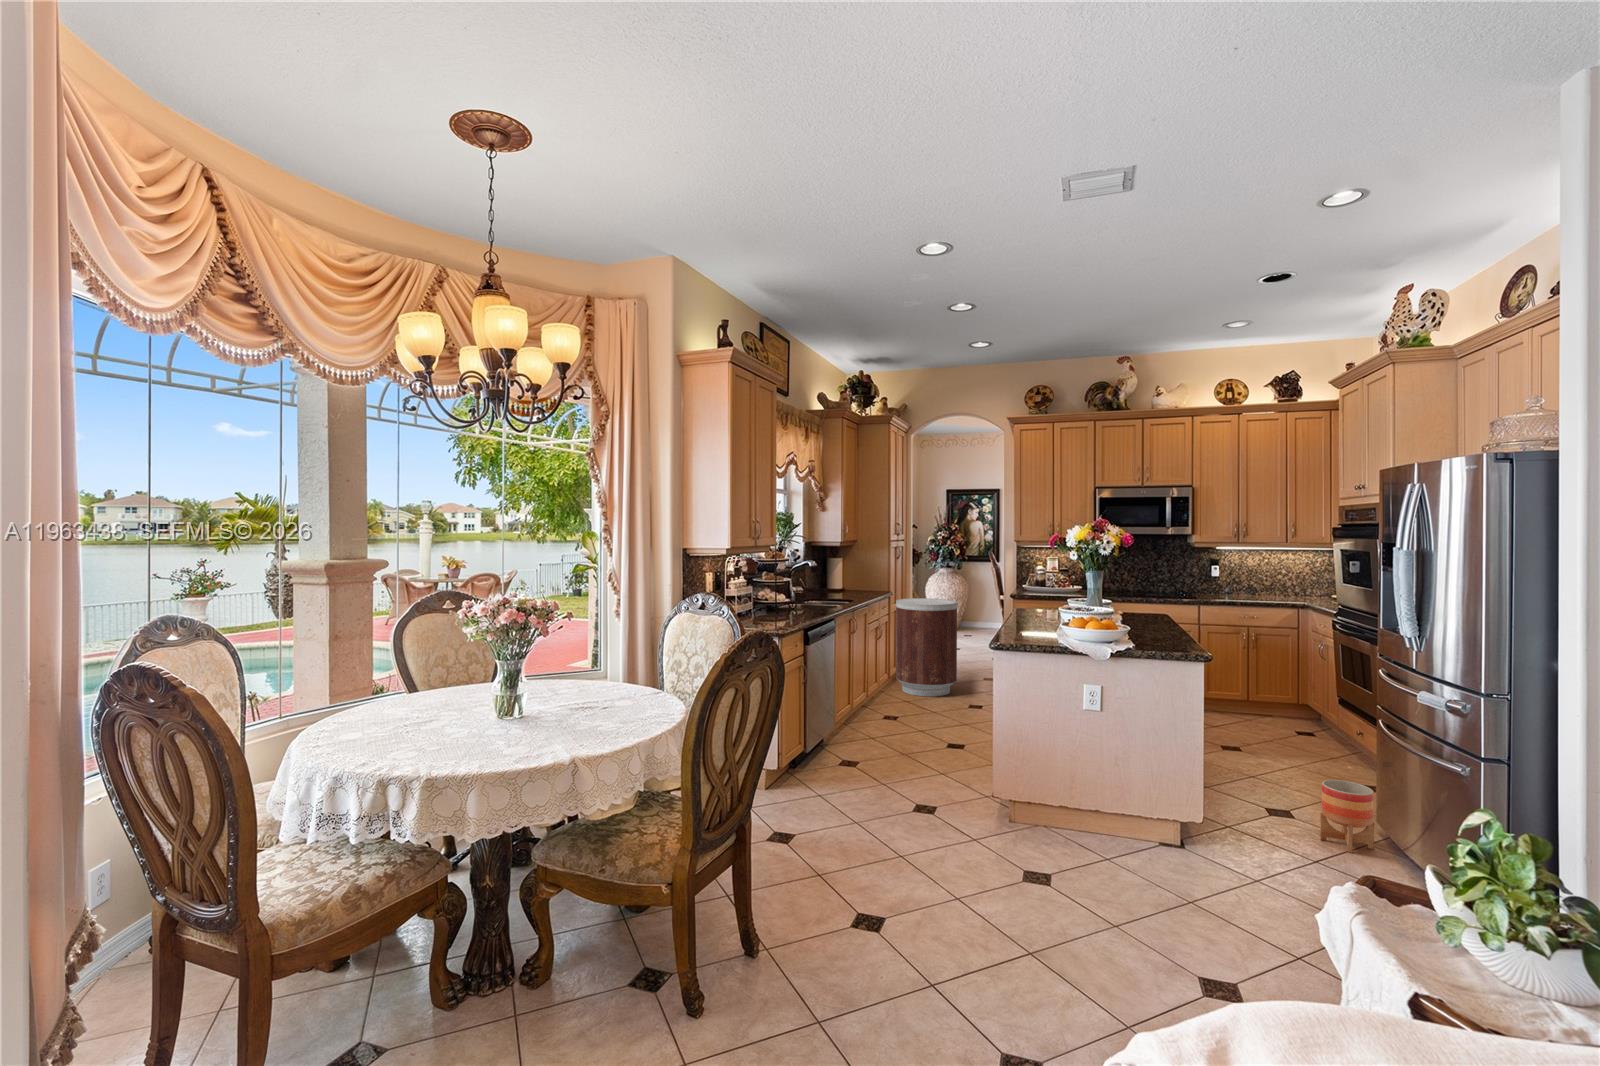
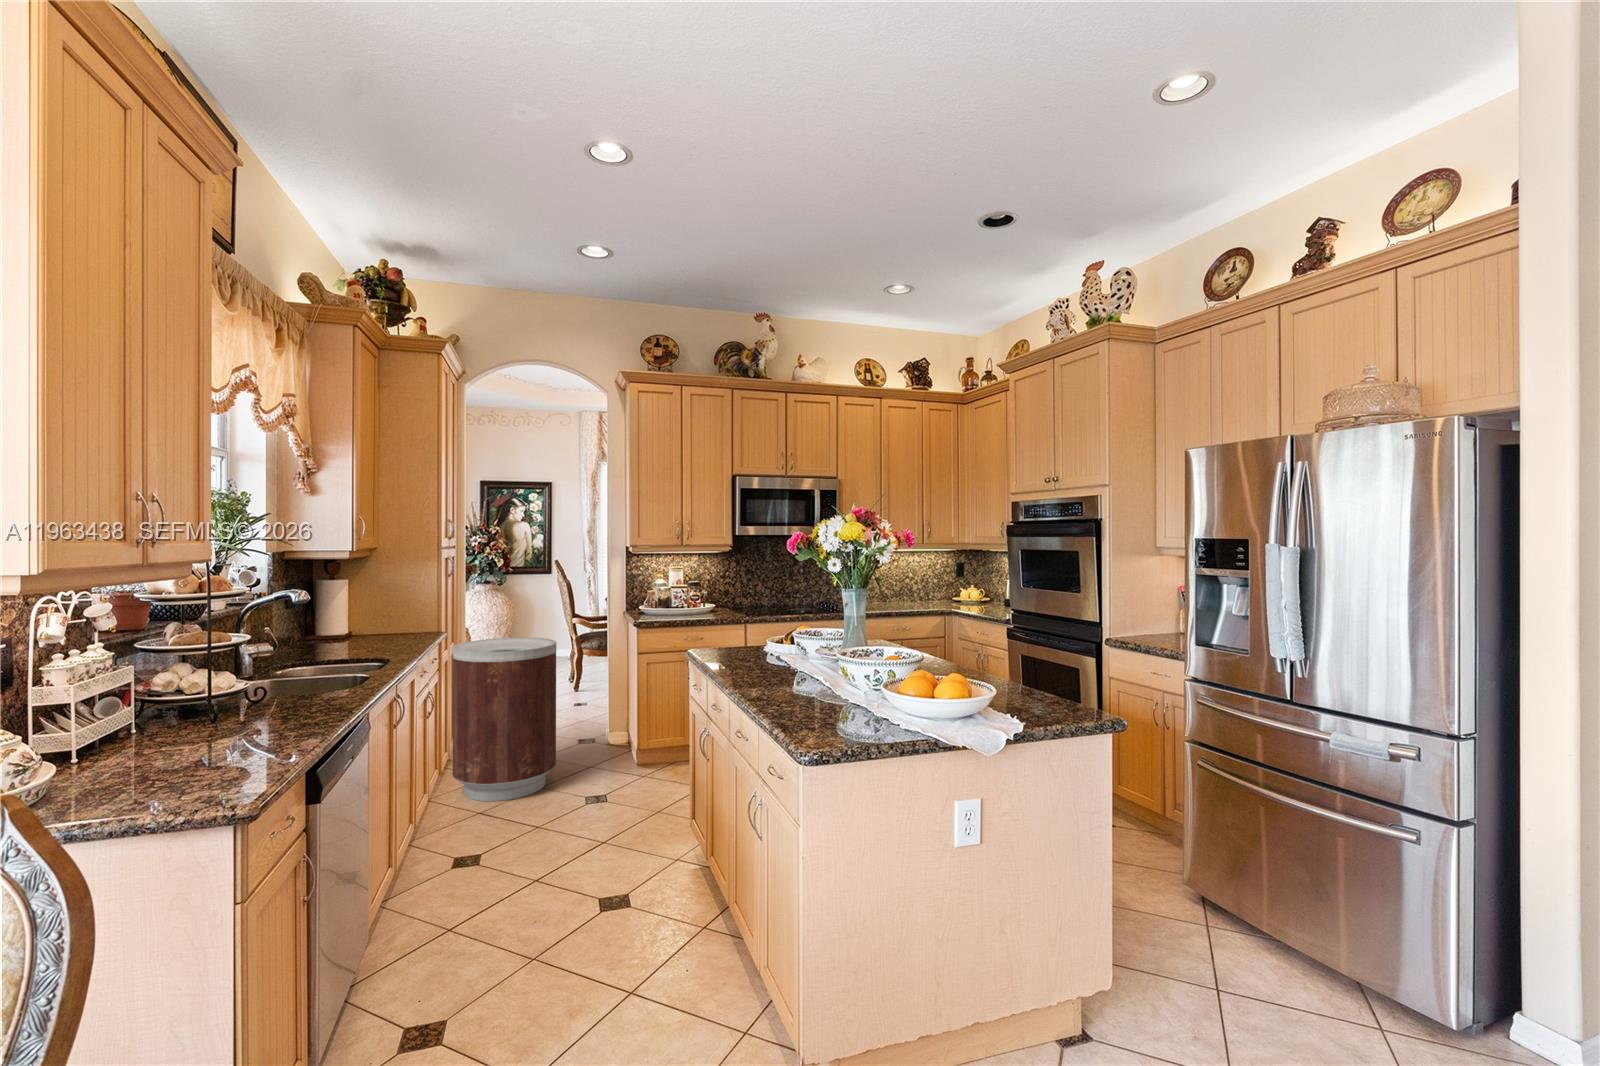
planter: present [1320,780,1374,853] -> none [1157,845,1217,945]

